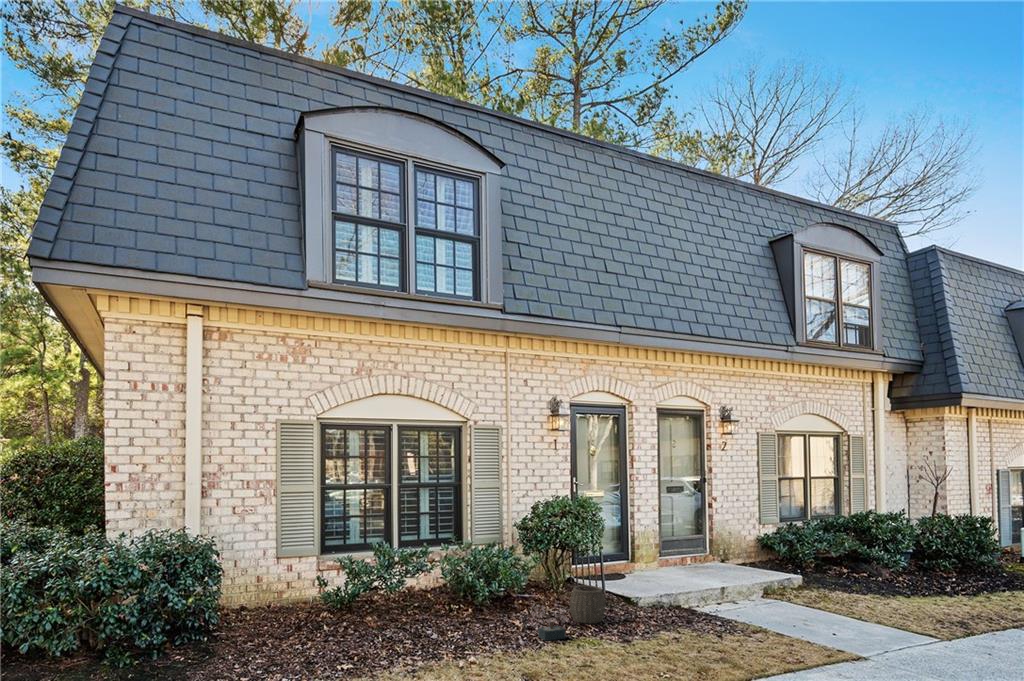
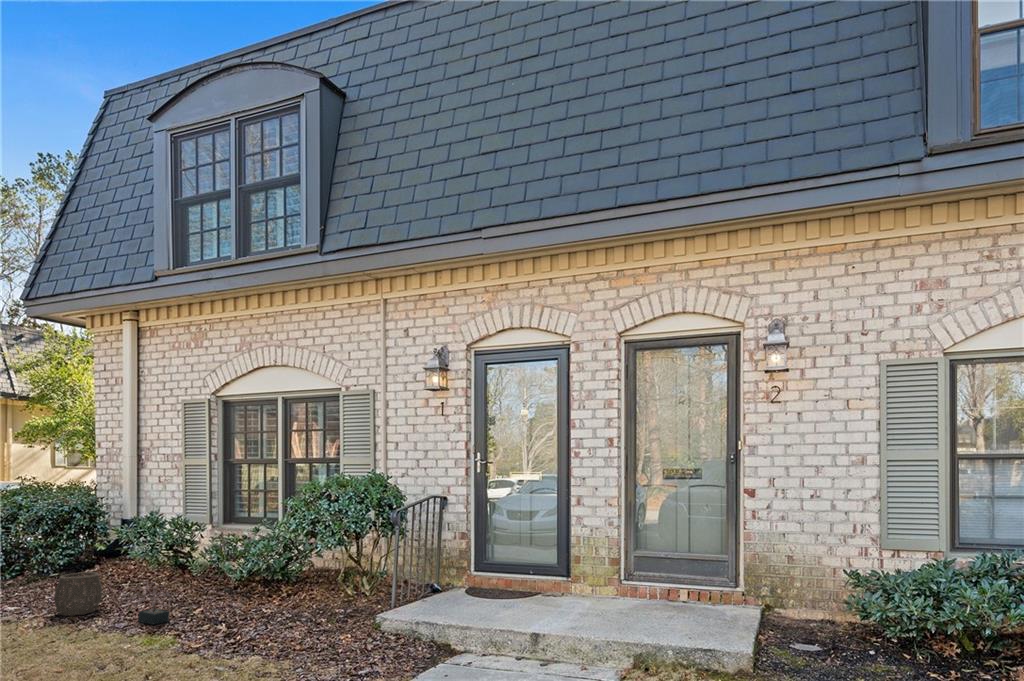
woven basket: present [570,585,606,624] -> present [54,572,102,616]

